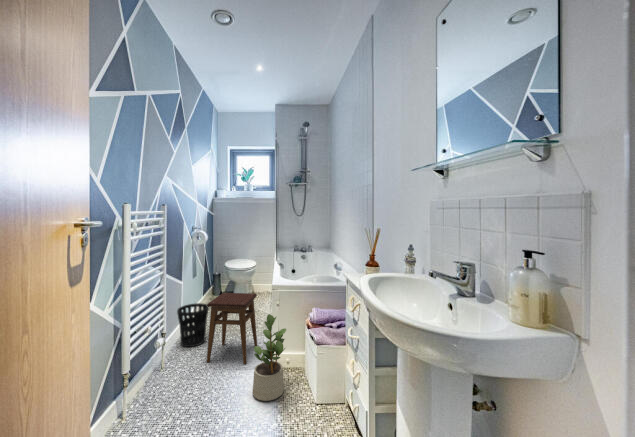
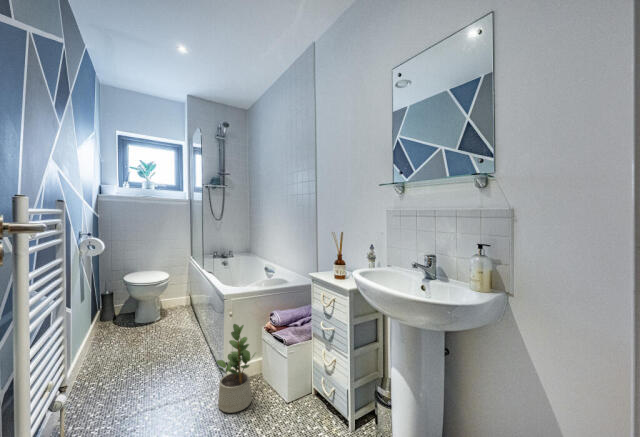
stool: present [207,293,257,364] -> none [144,308,197,394]
wastebasket: present [177,303,209,347] -> none [88,329,131,385]

